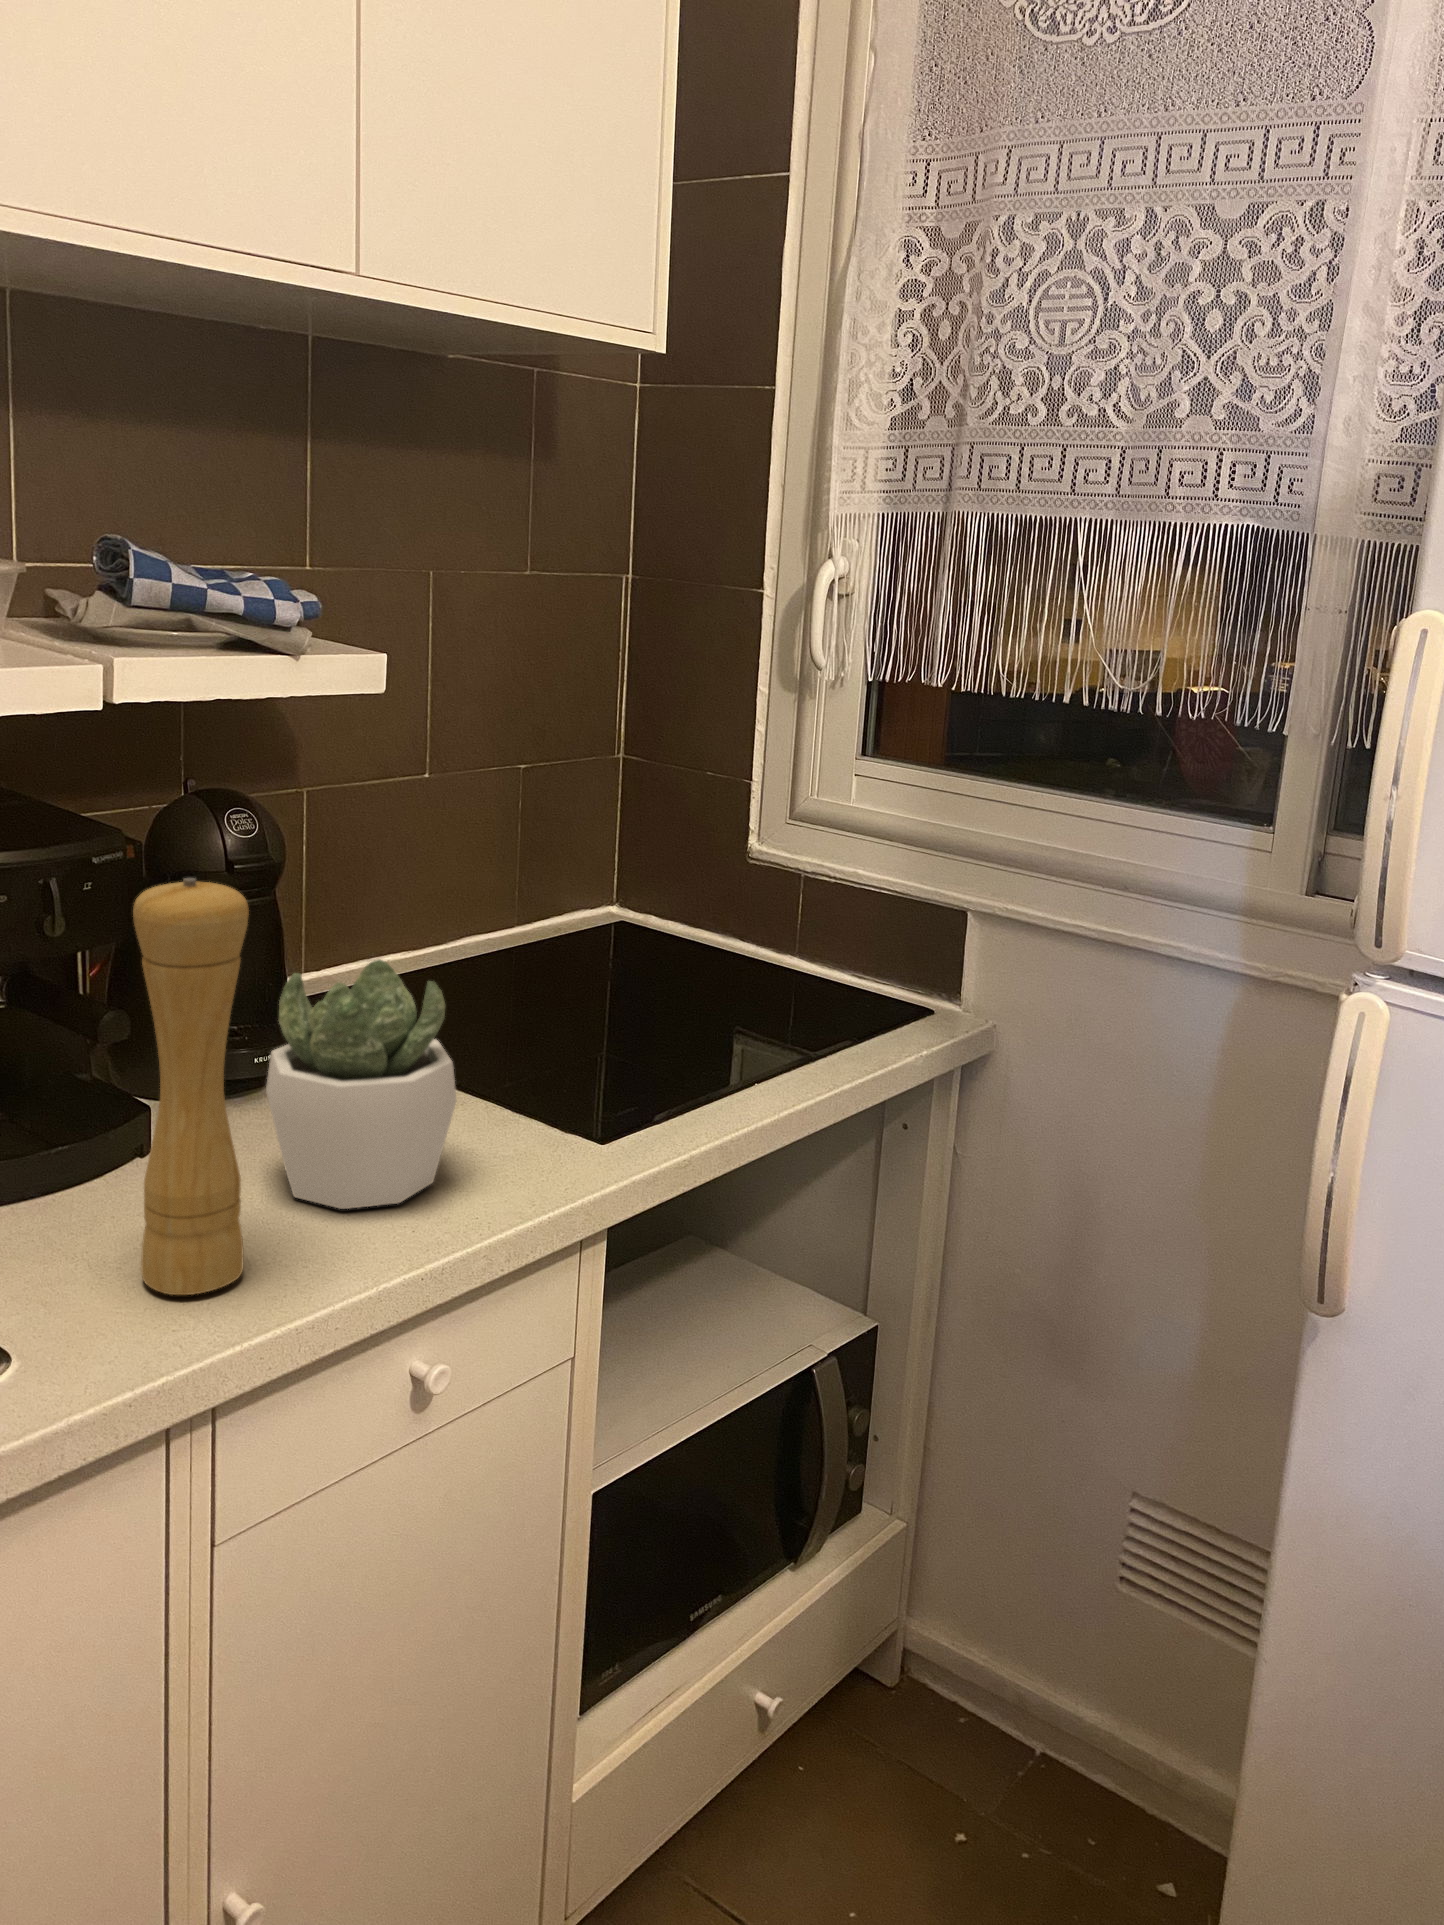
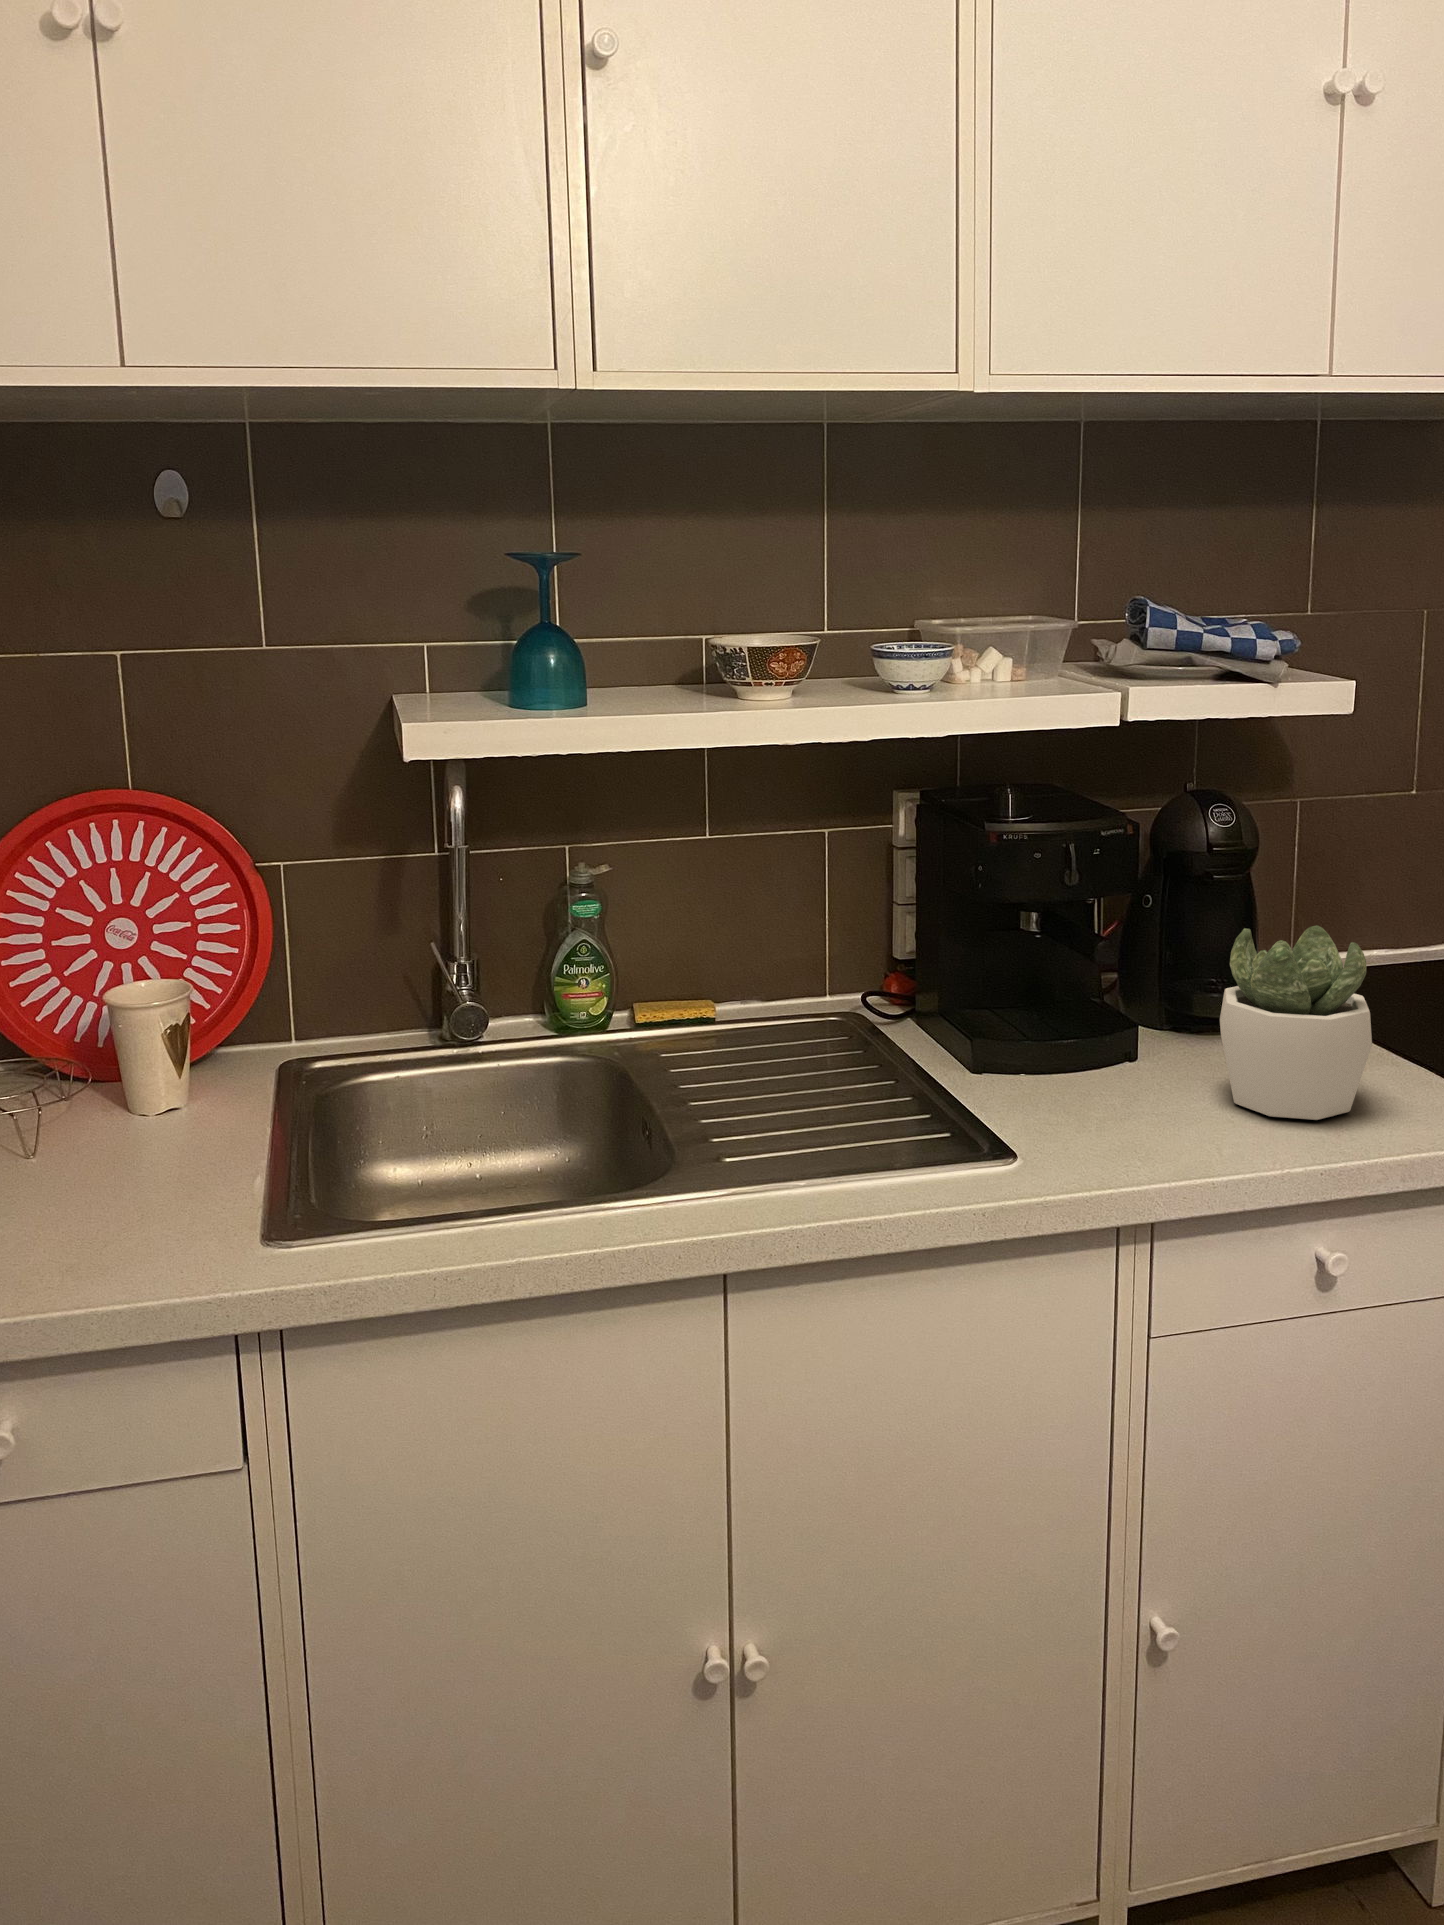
pepper mill: present [133,878,249,1295] -> none [1113,841,1199,1147]

